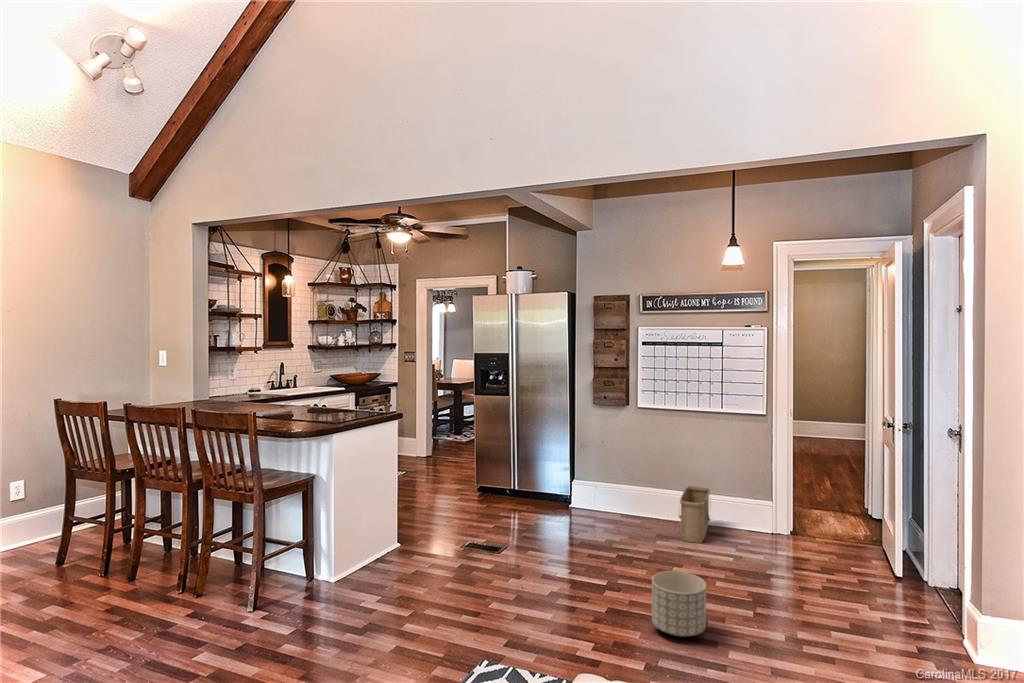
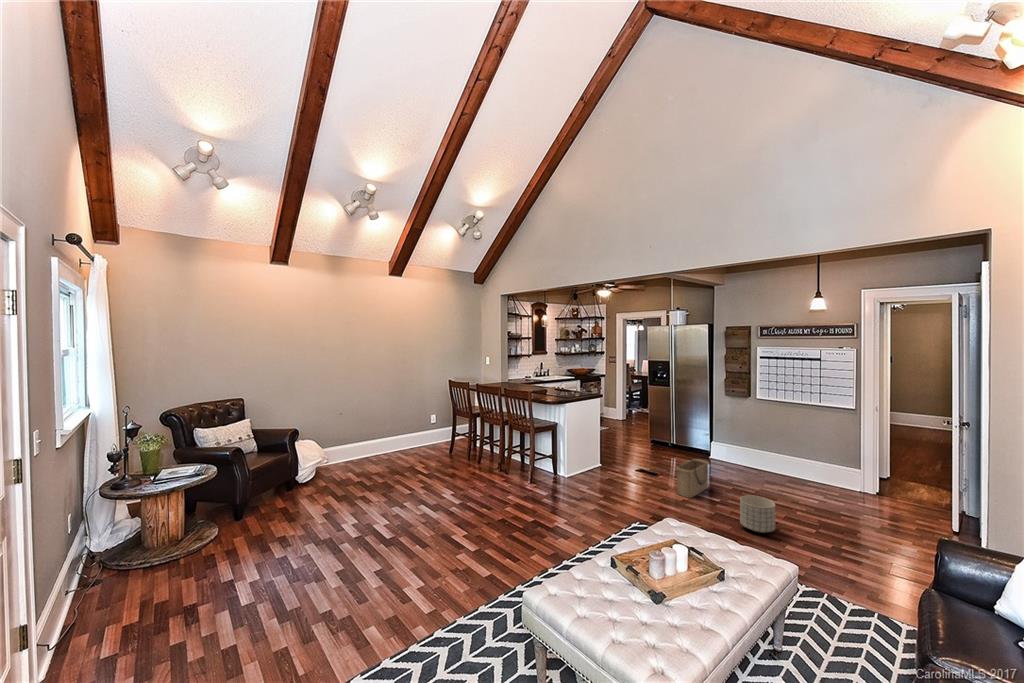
basket: present [679,486,710,543] -> present [676,459,709,498]

